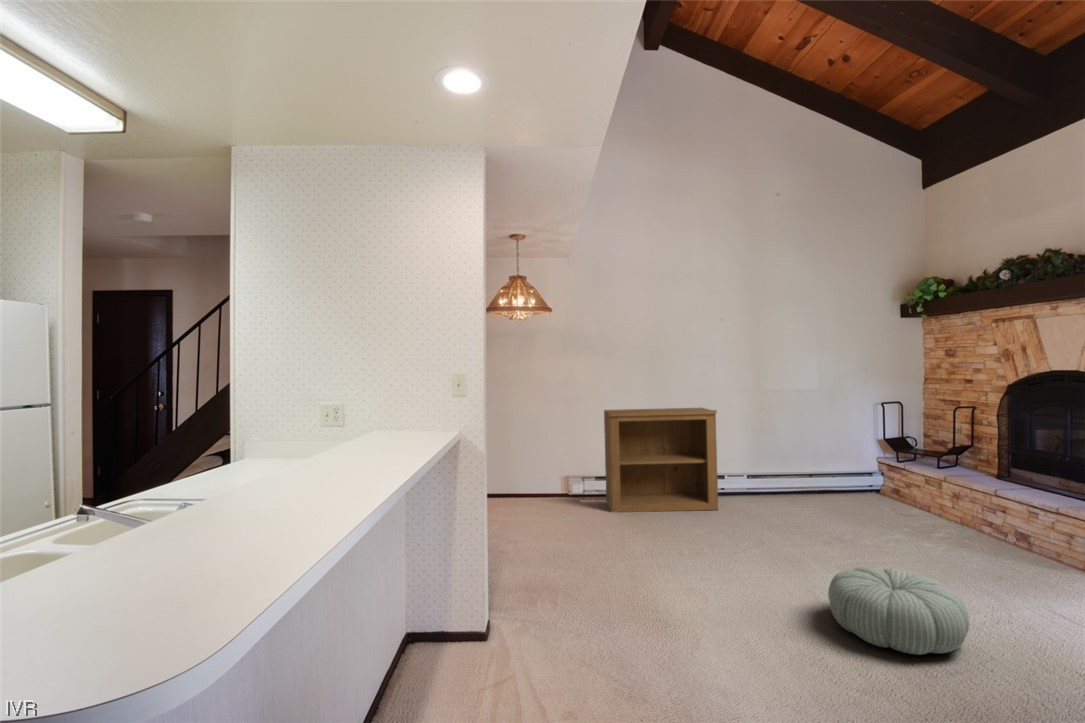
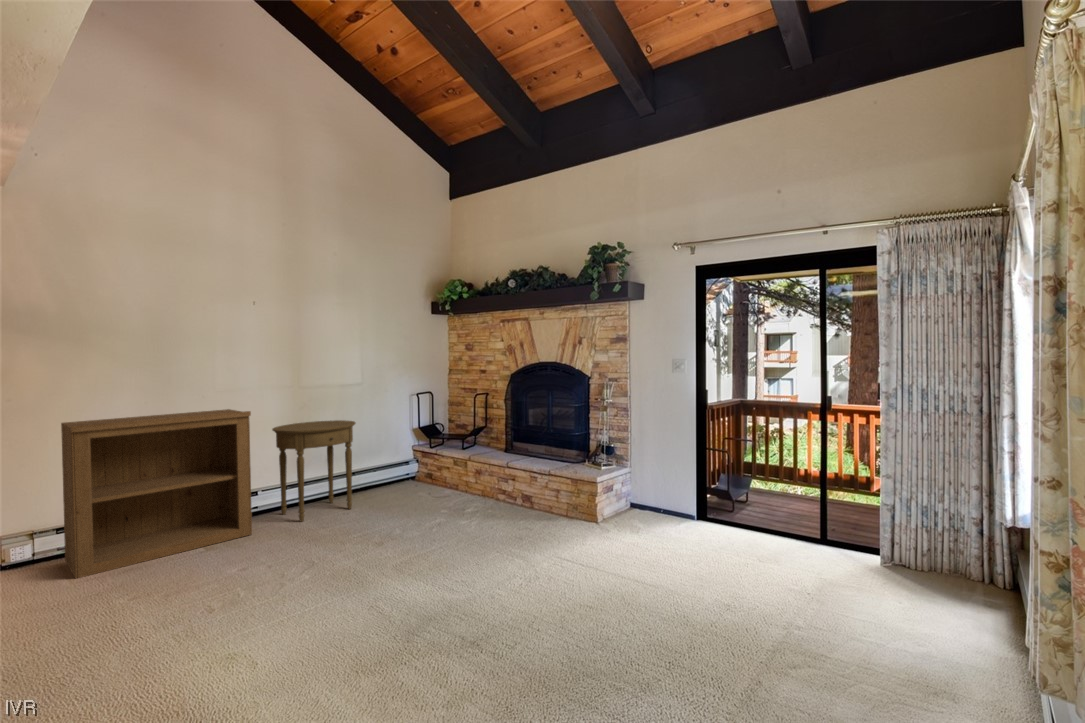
side table: none [734,423,808,509] -> present [272,420,355,522]
pouf: present [828,567,969,655] -> none [404,563,529,659]

